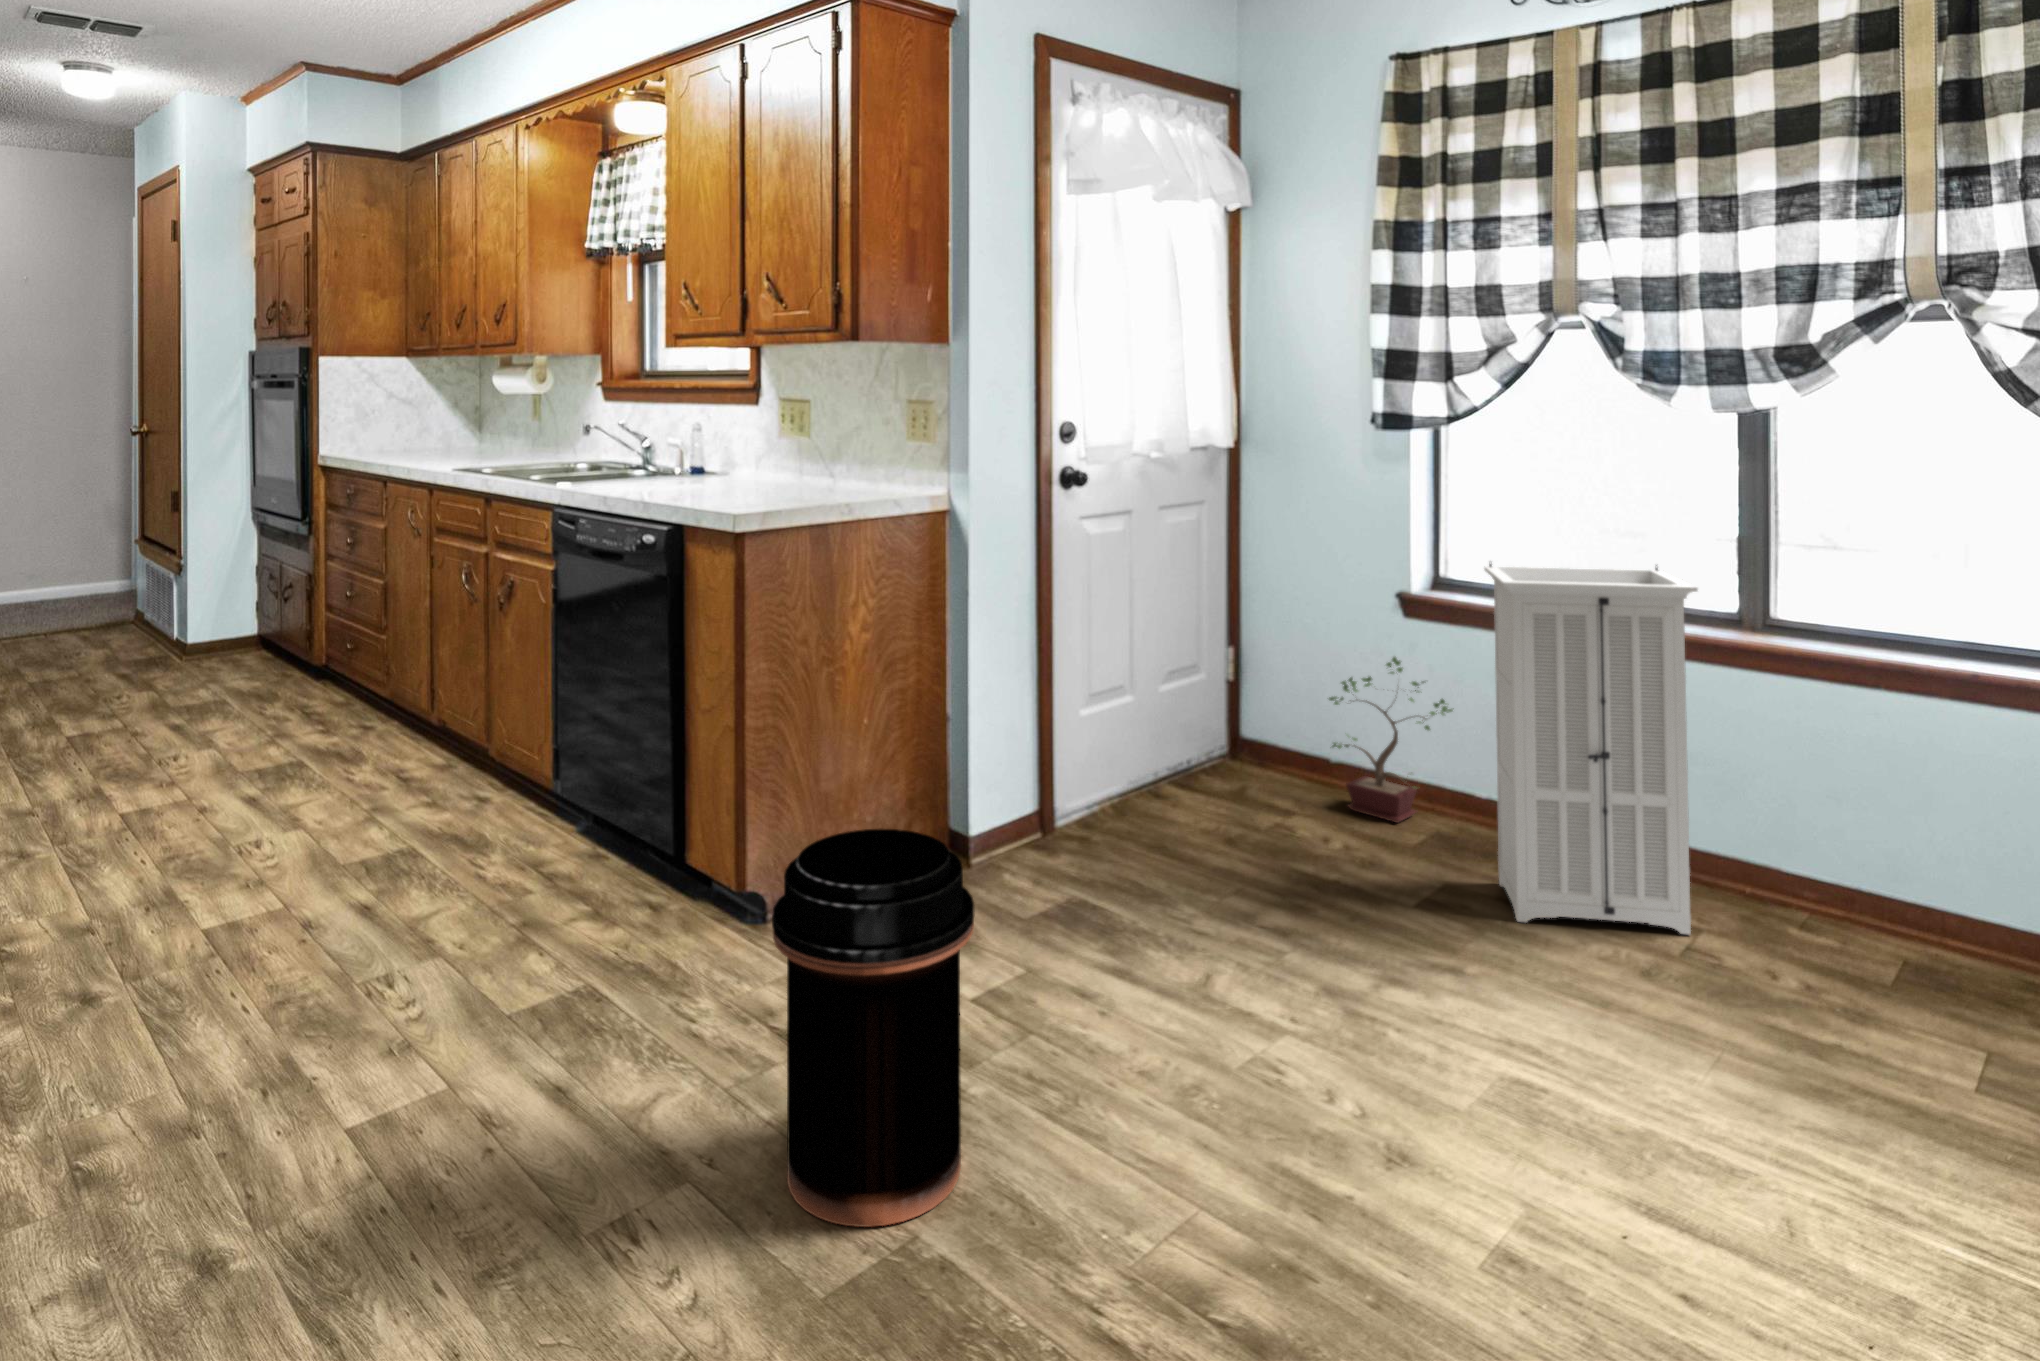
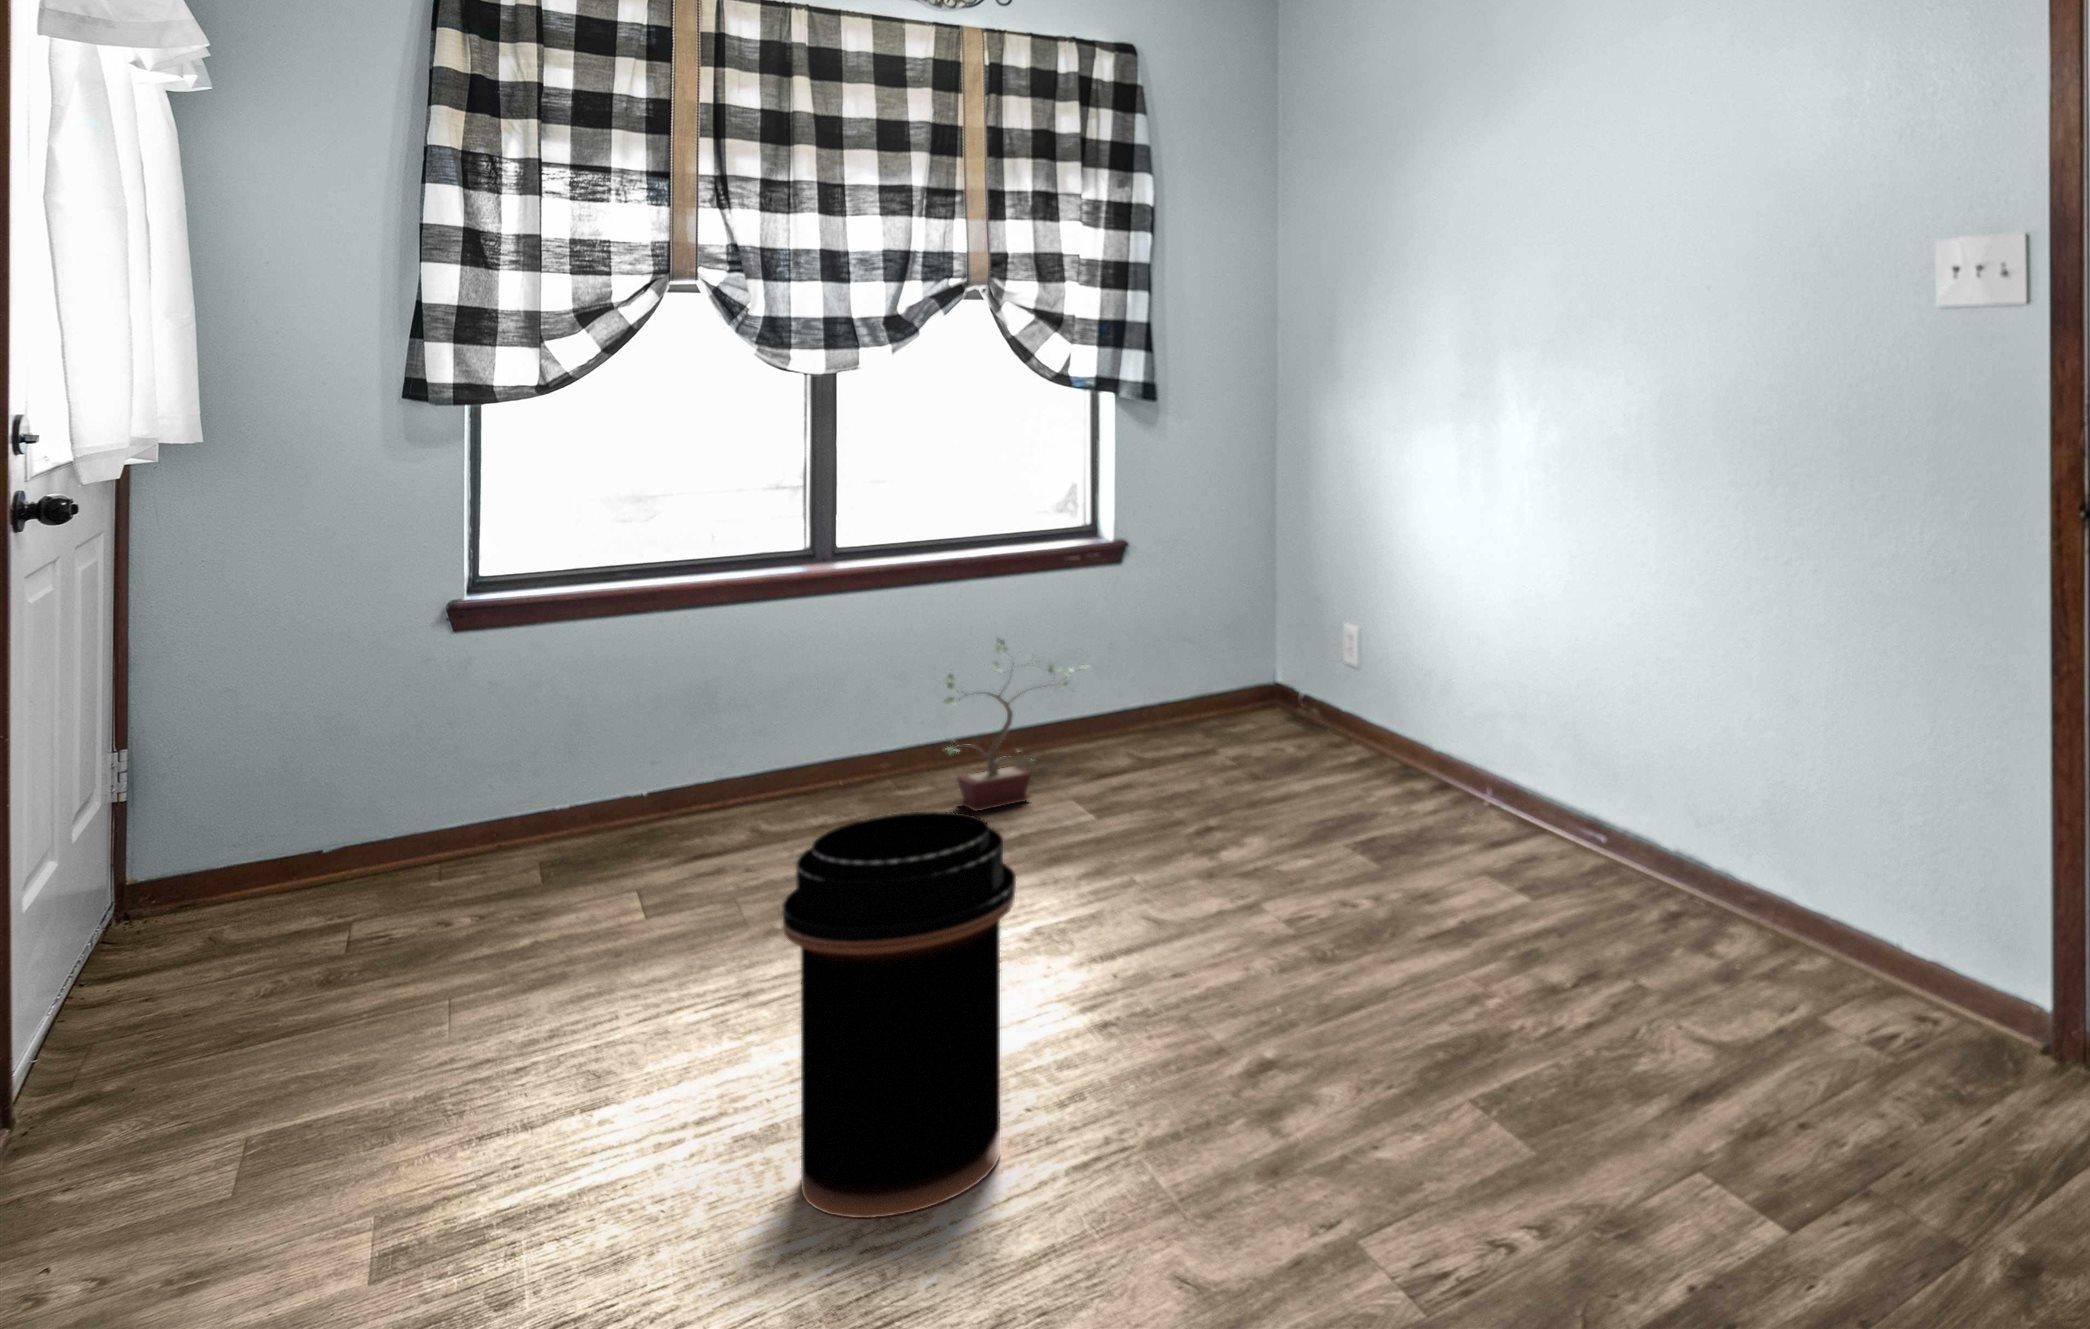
storage cabinet: present [1484,564,1698,934] -> none [683,512,879,861]
potted plant: present [1329,657,1453,823] -> present [944,638,1088,811]

